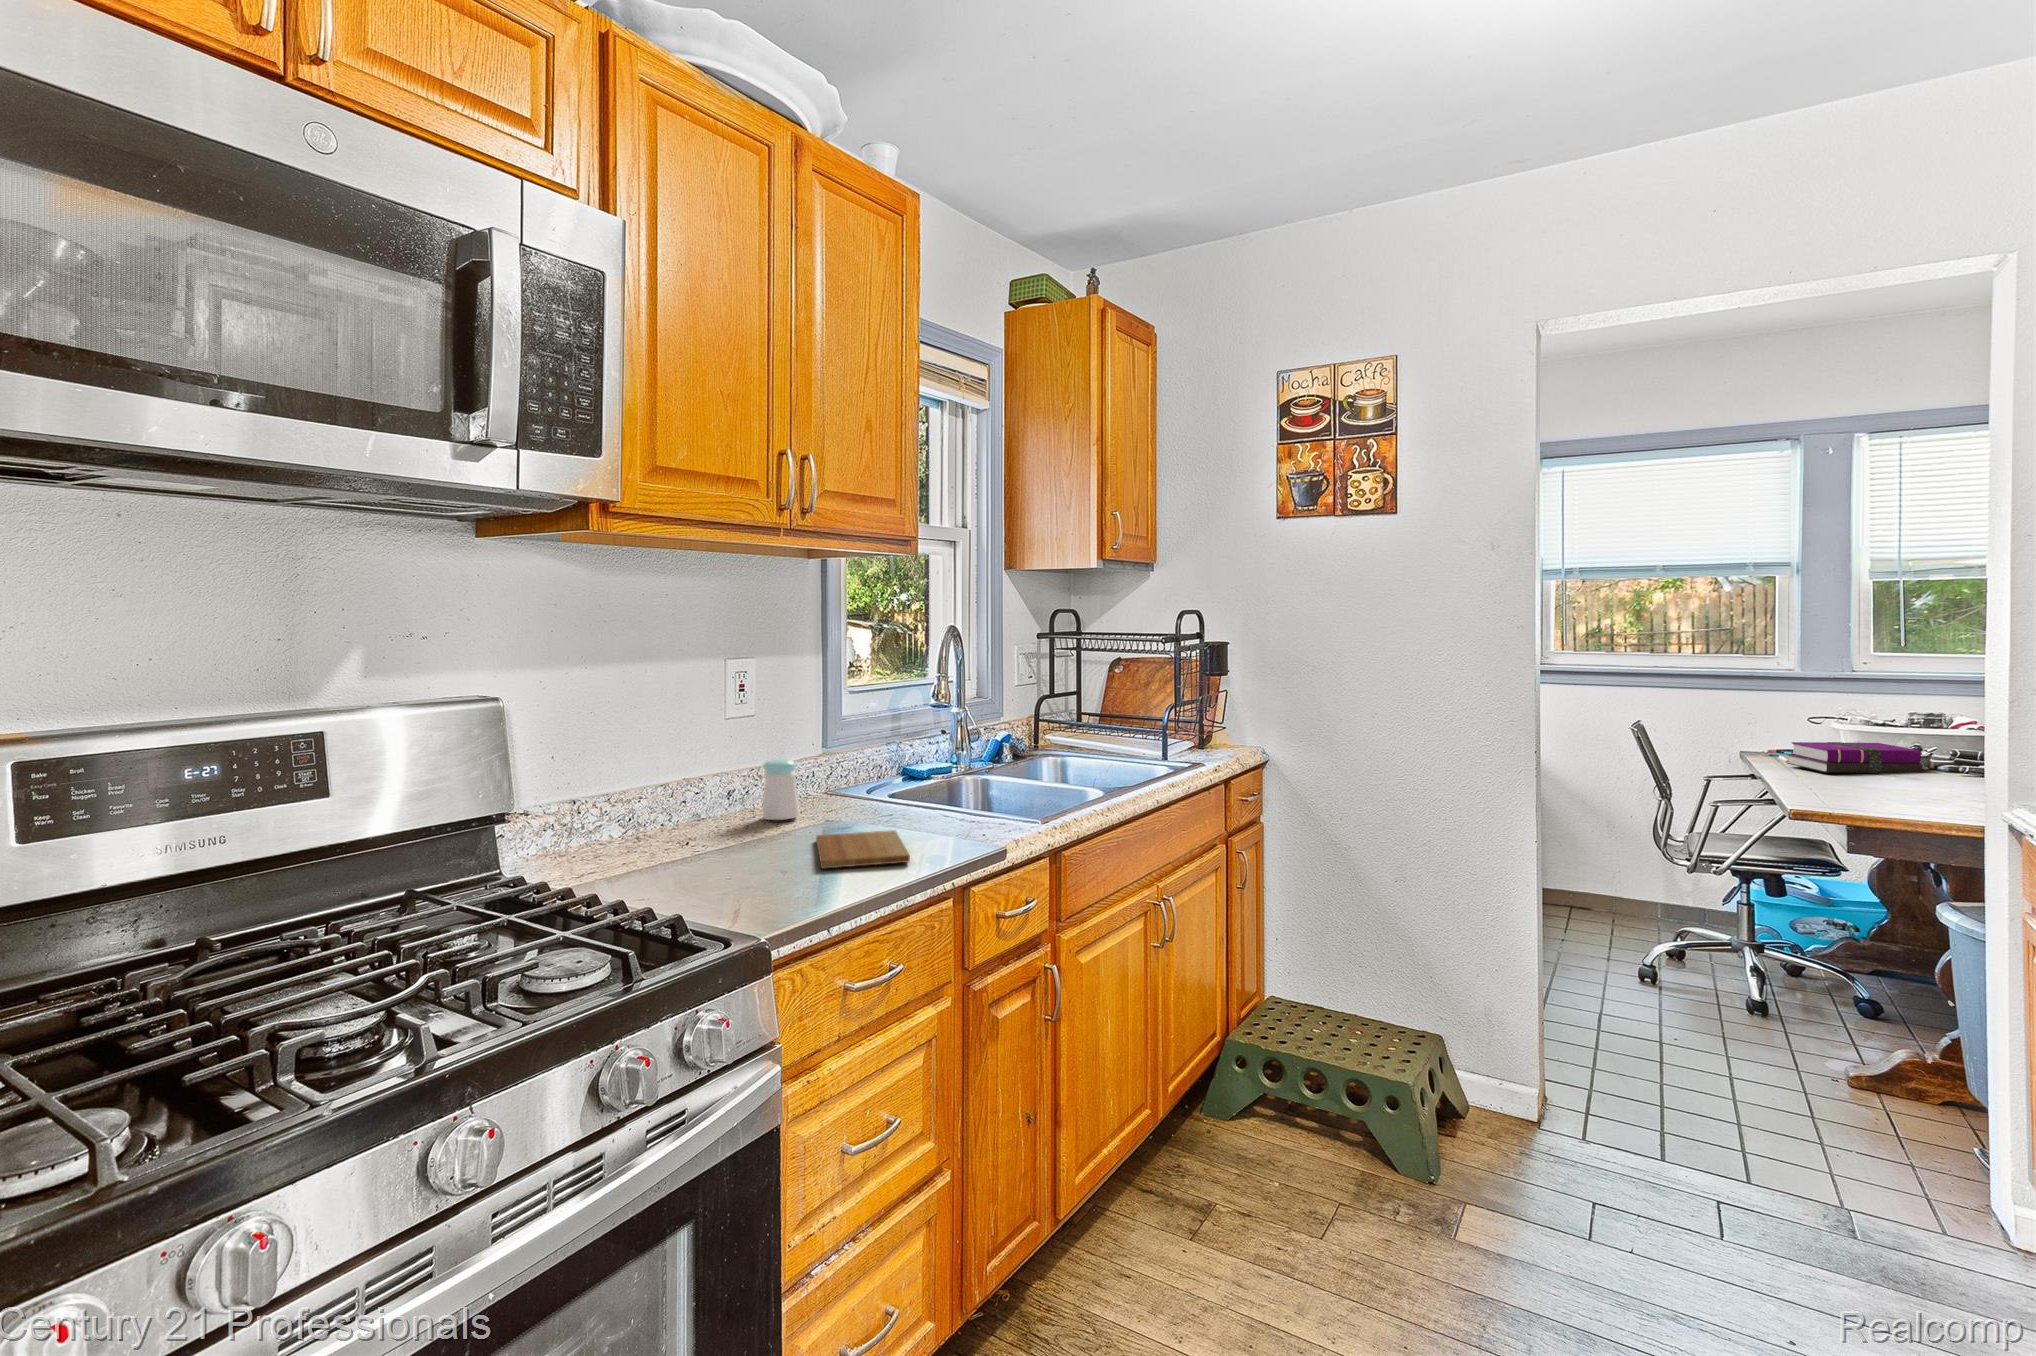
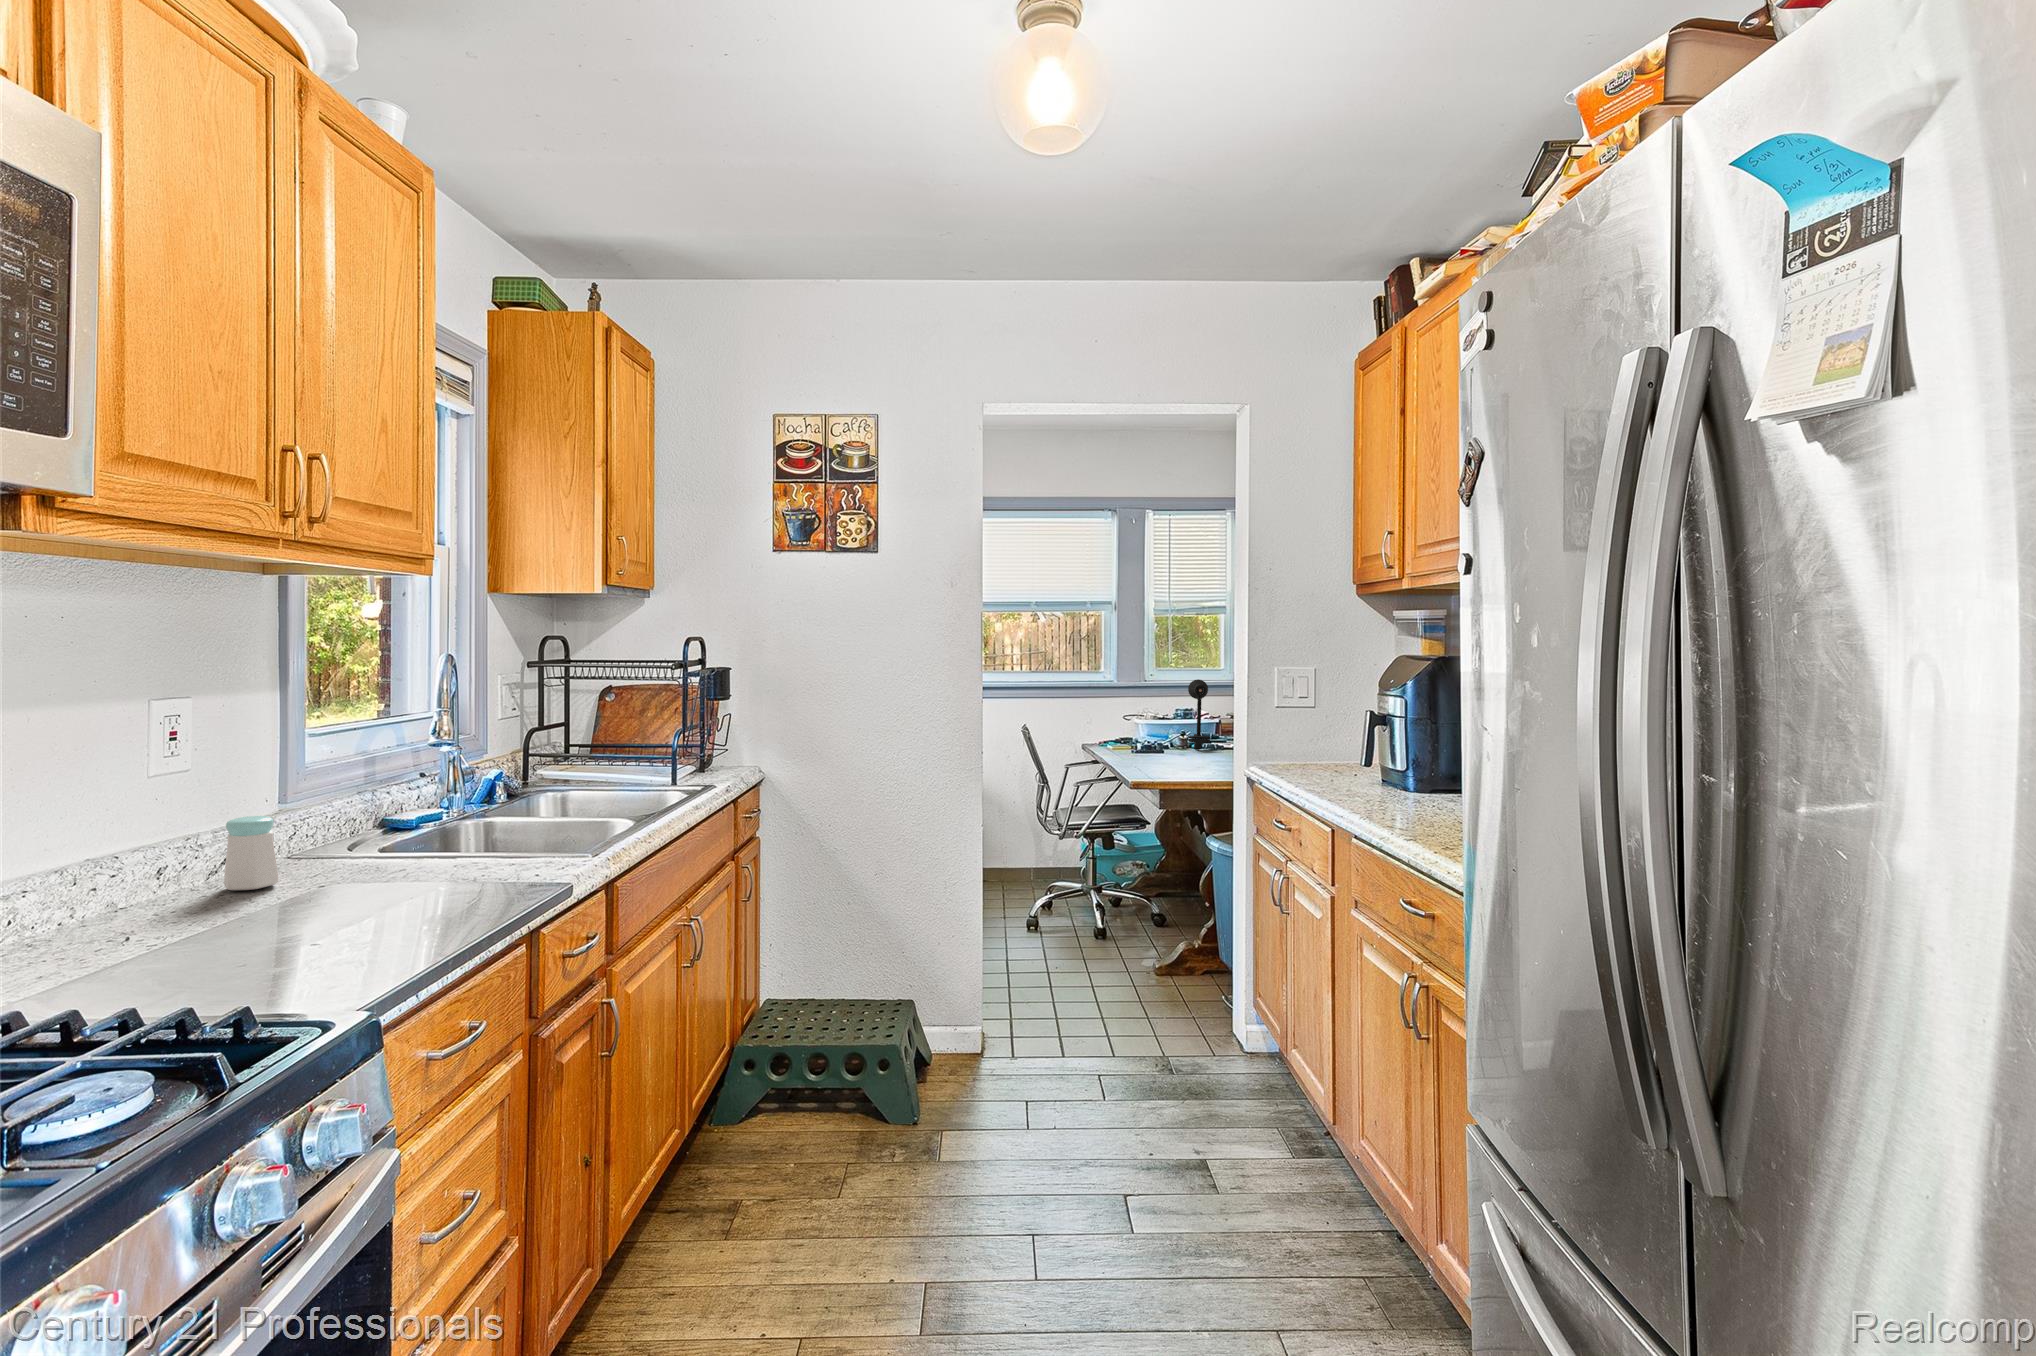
desk lamp: none [1903,658,1944,760] -> present [1188,679,1210,750]
notebook: present [1787,742,1925,773] -> none [1126,739,1202,762]
cutting board: present [816,830,910,868] -> none [328,885,474,938]

